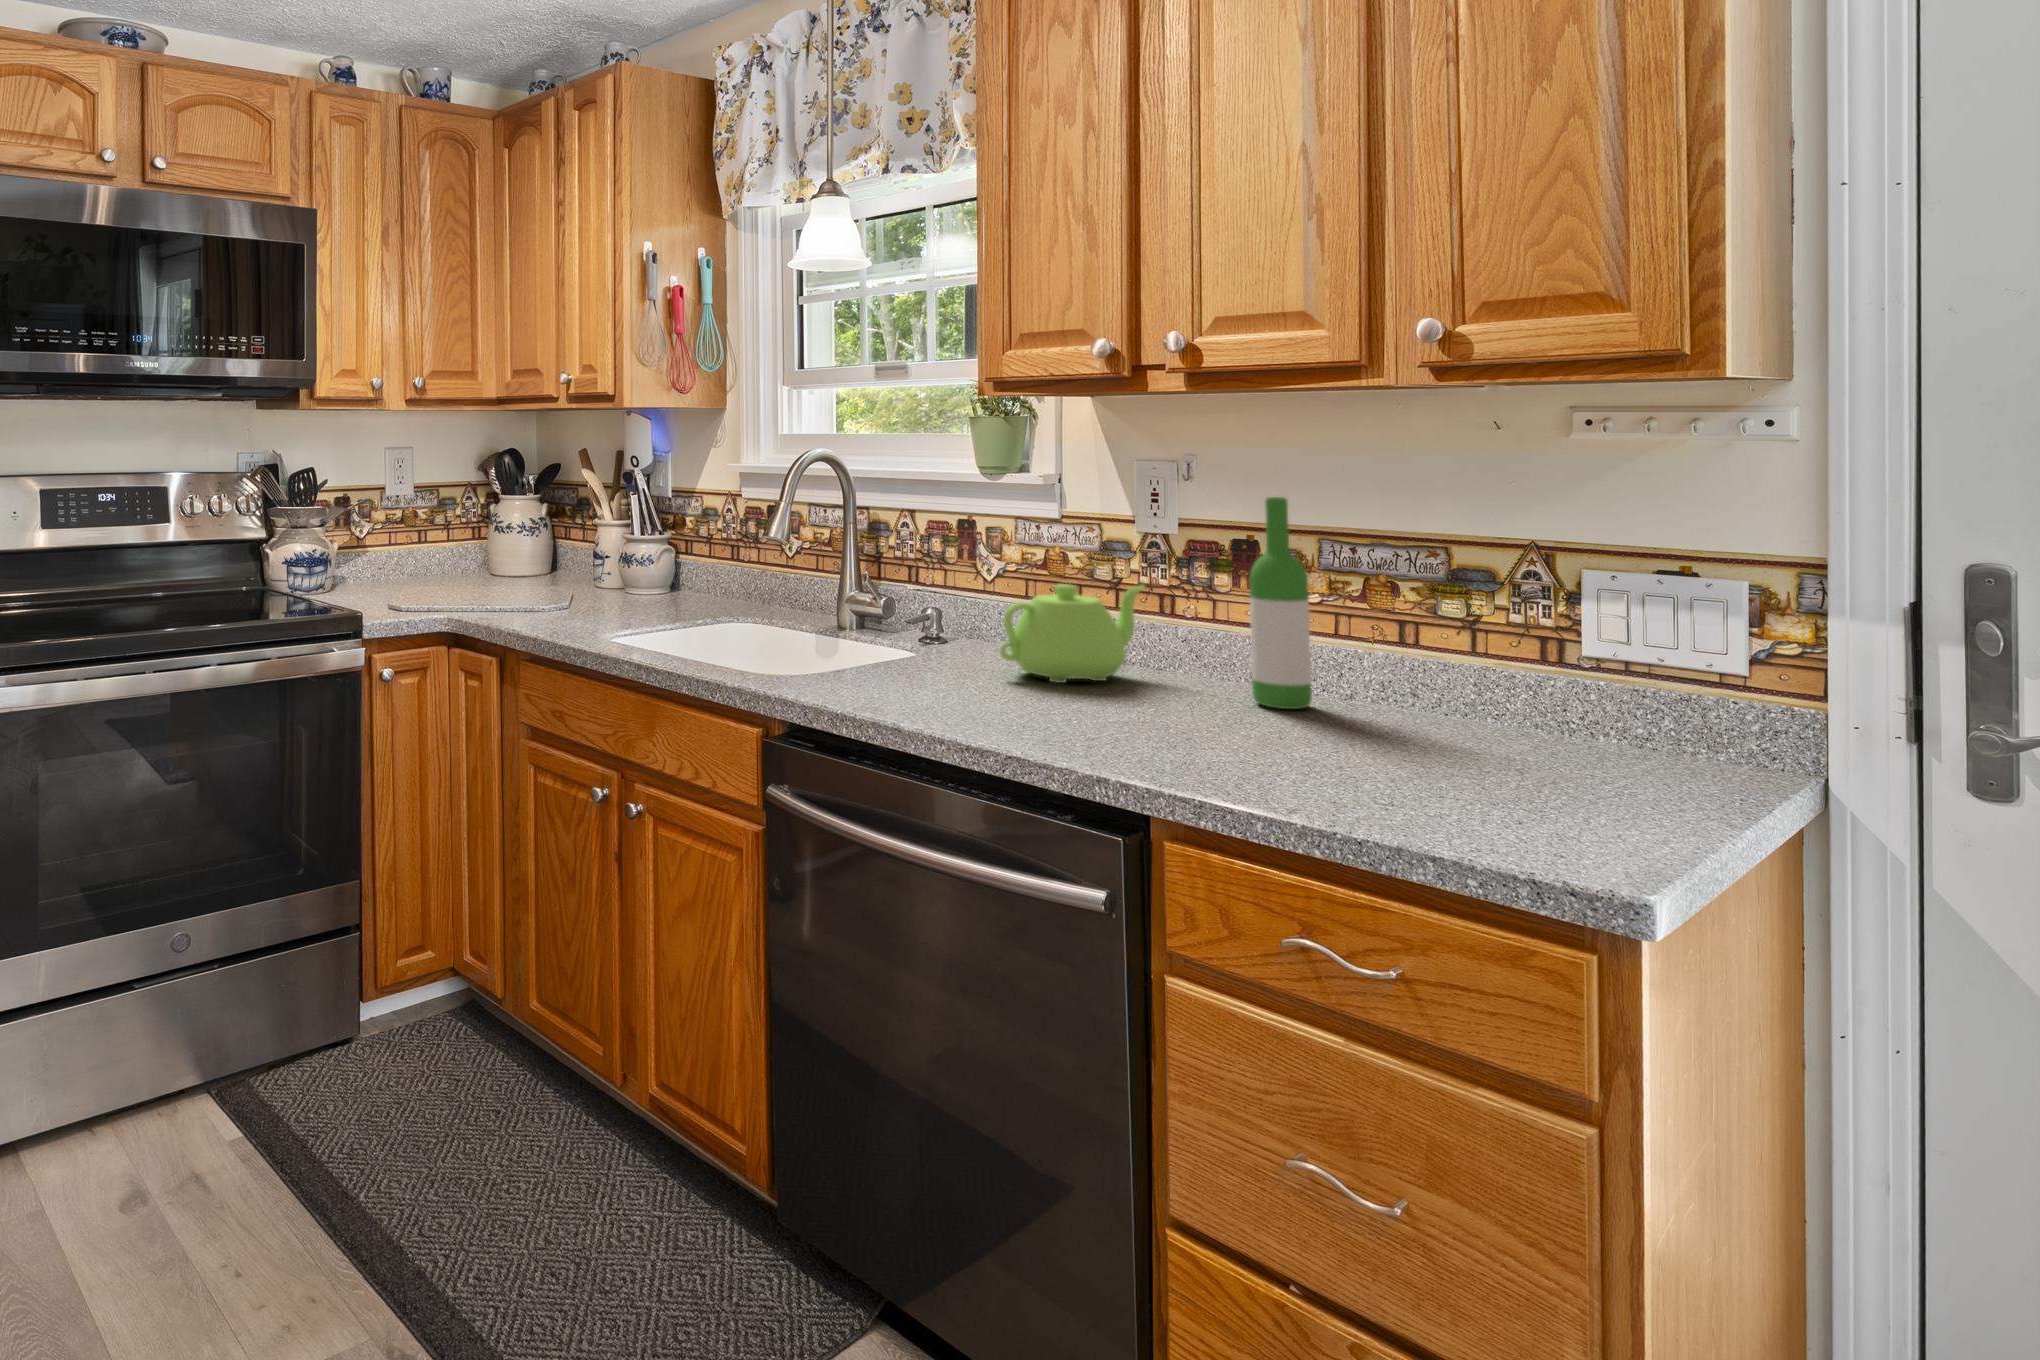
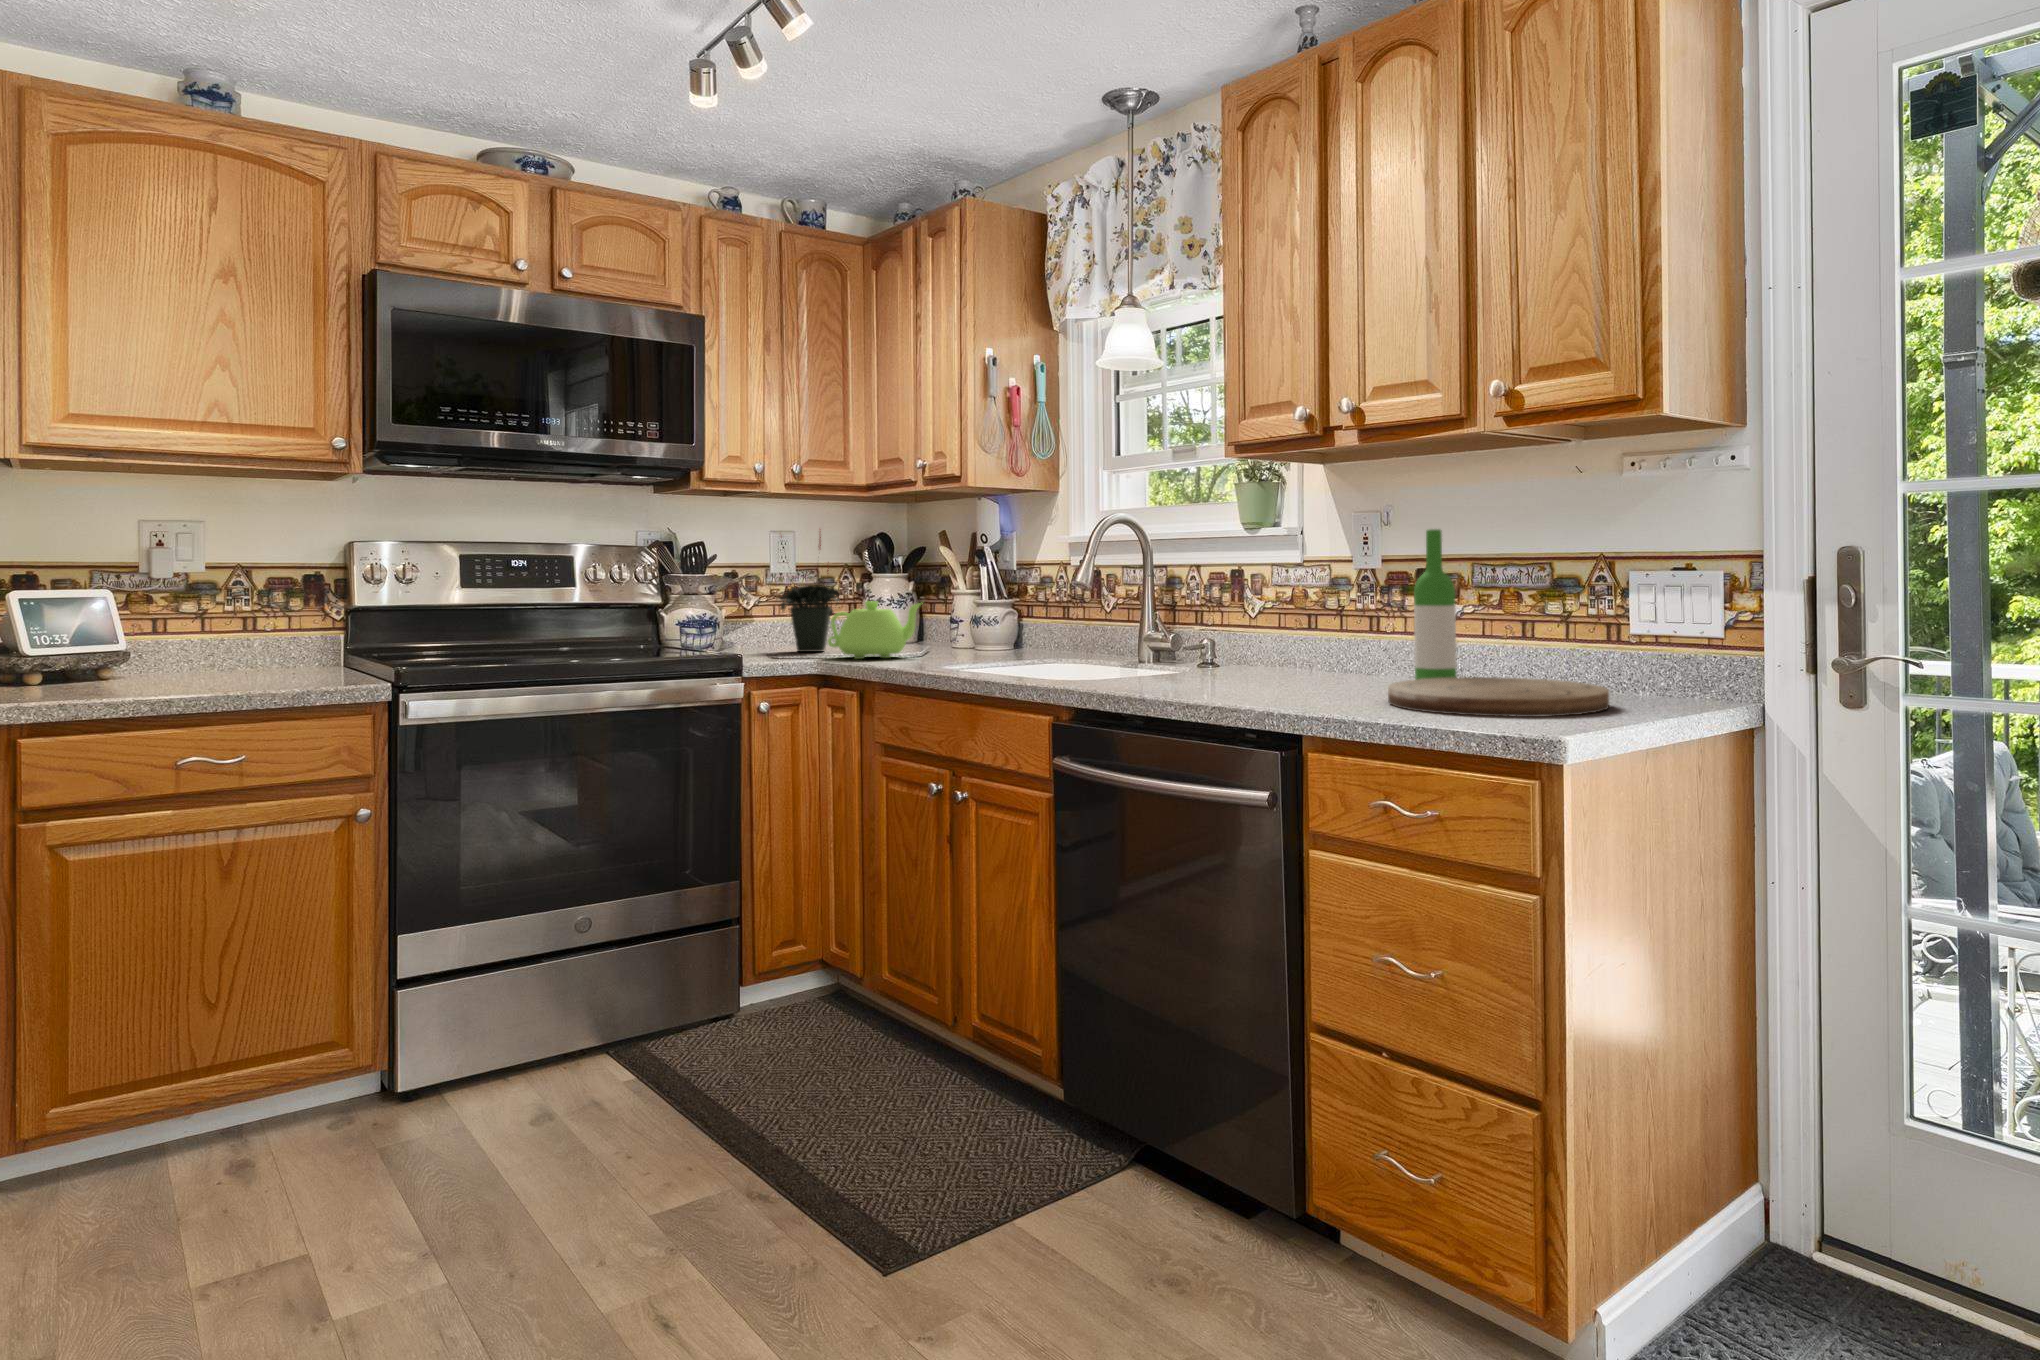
potted plant: none [402,450,475,596] -> present [780,531,840,652]
teapot: present [1000,584,1144,683] -> present [828,601,923,659]
cutting board: none [1255,708,1599,809] -> present [1388,677,1609,717]

